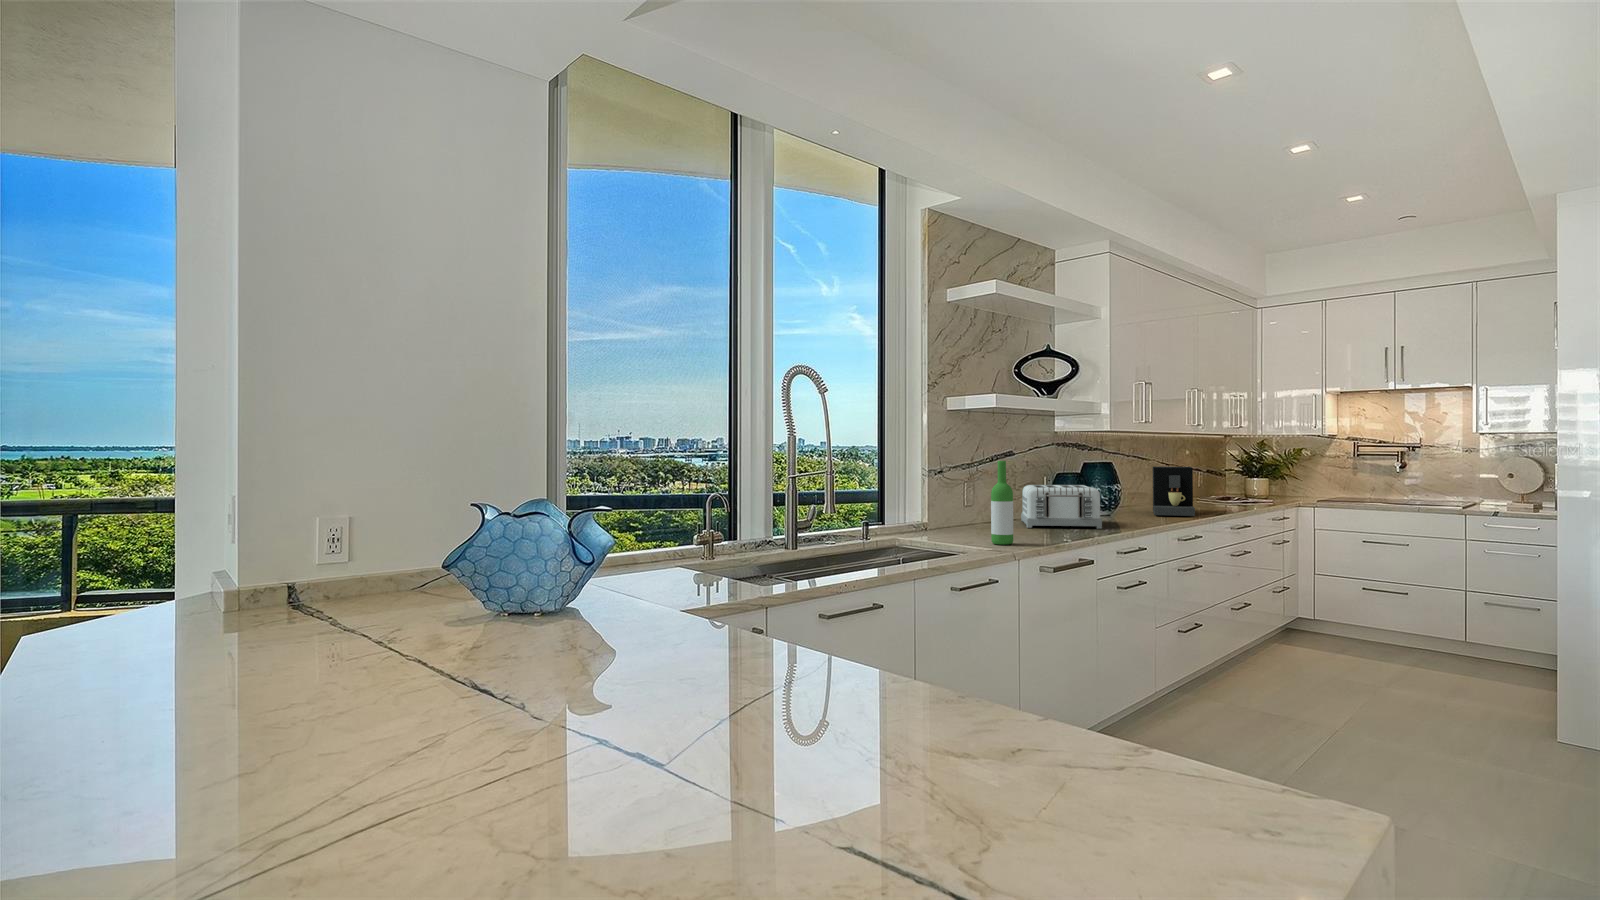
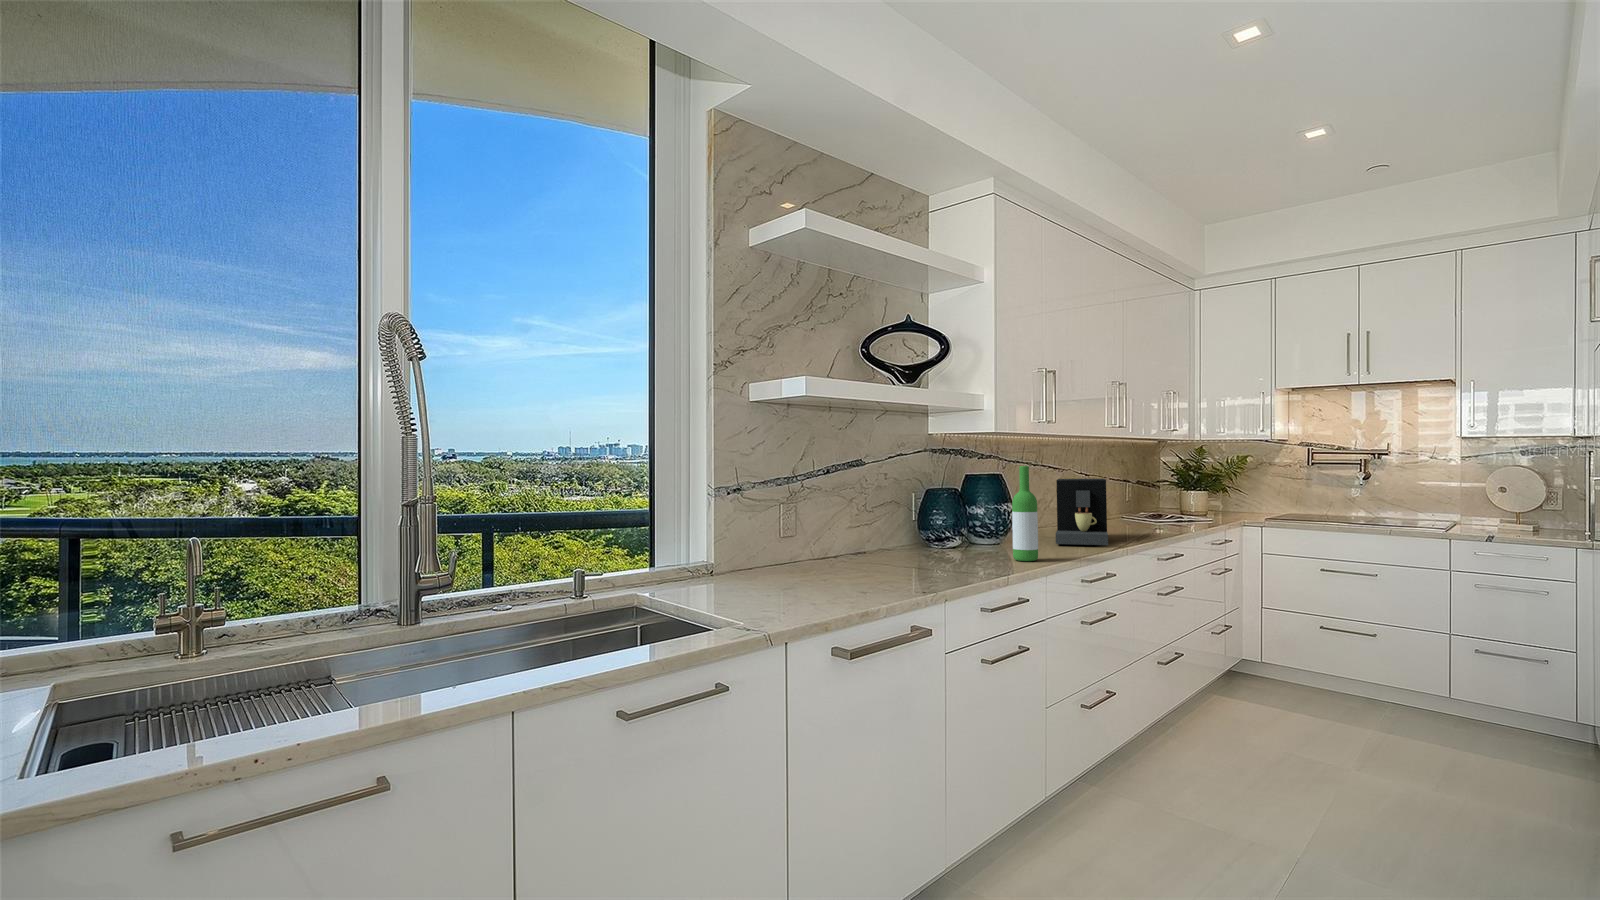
wine bottle: present [991,461,1013,545] -> present [1012,466,1038,561]
toaster: present [1021,485,1102,529] -> none [864,506,968,570]

